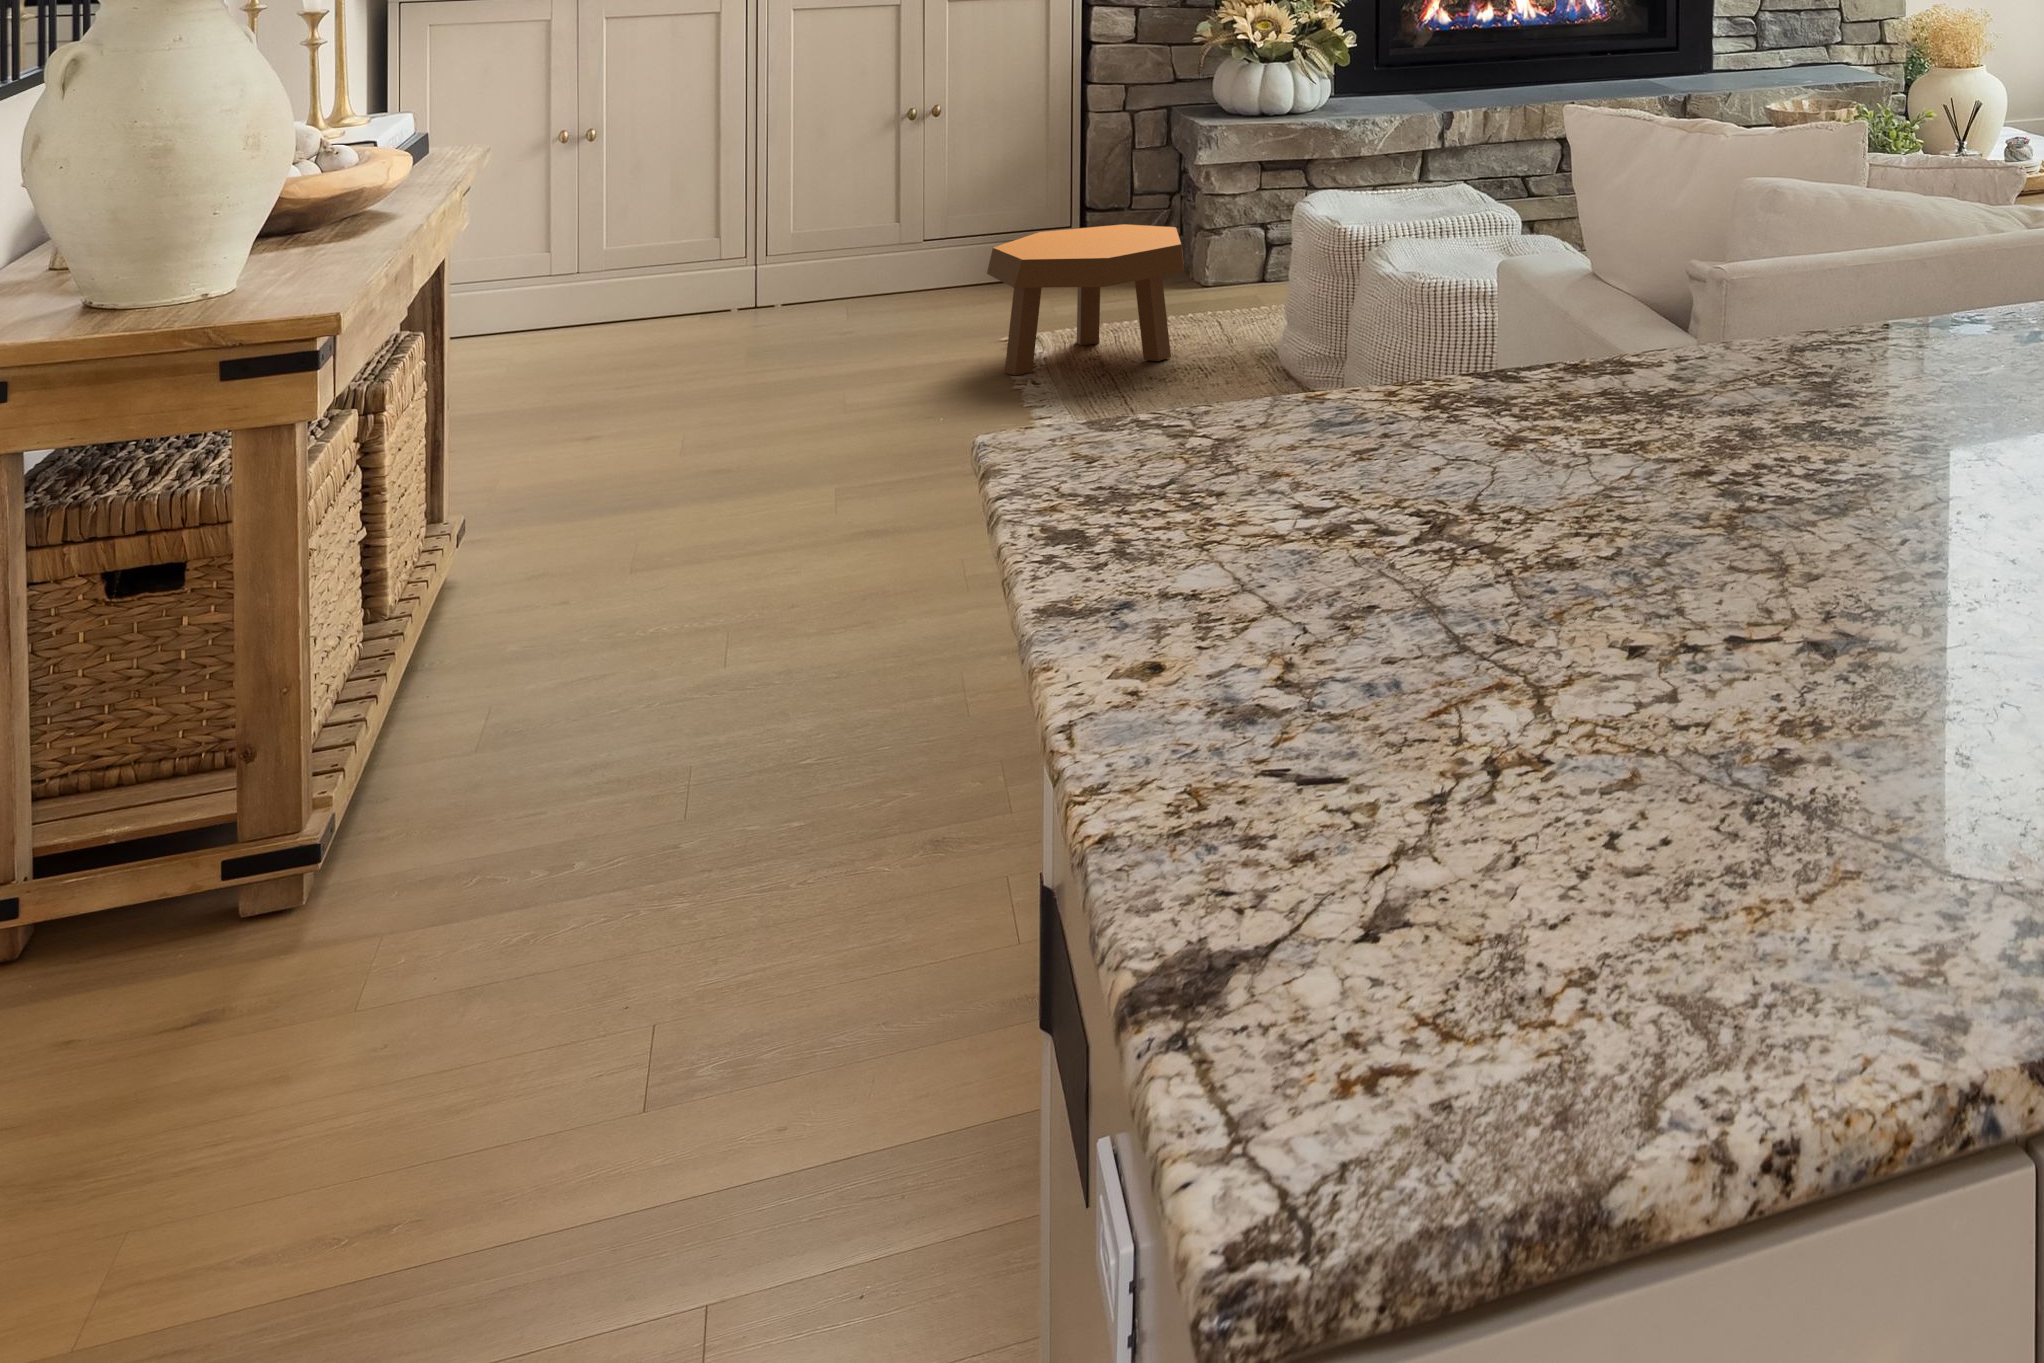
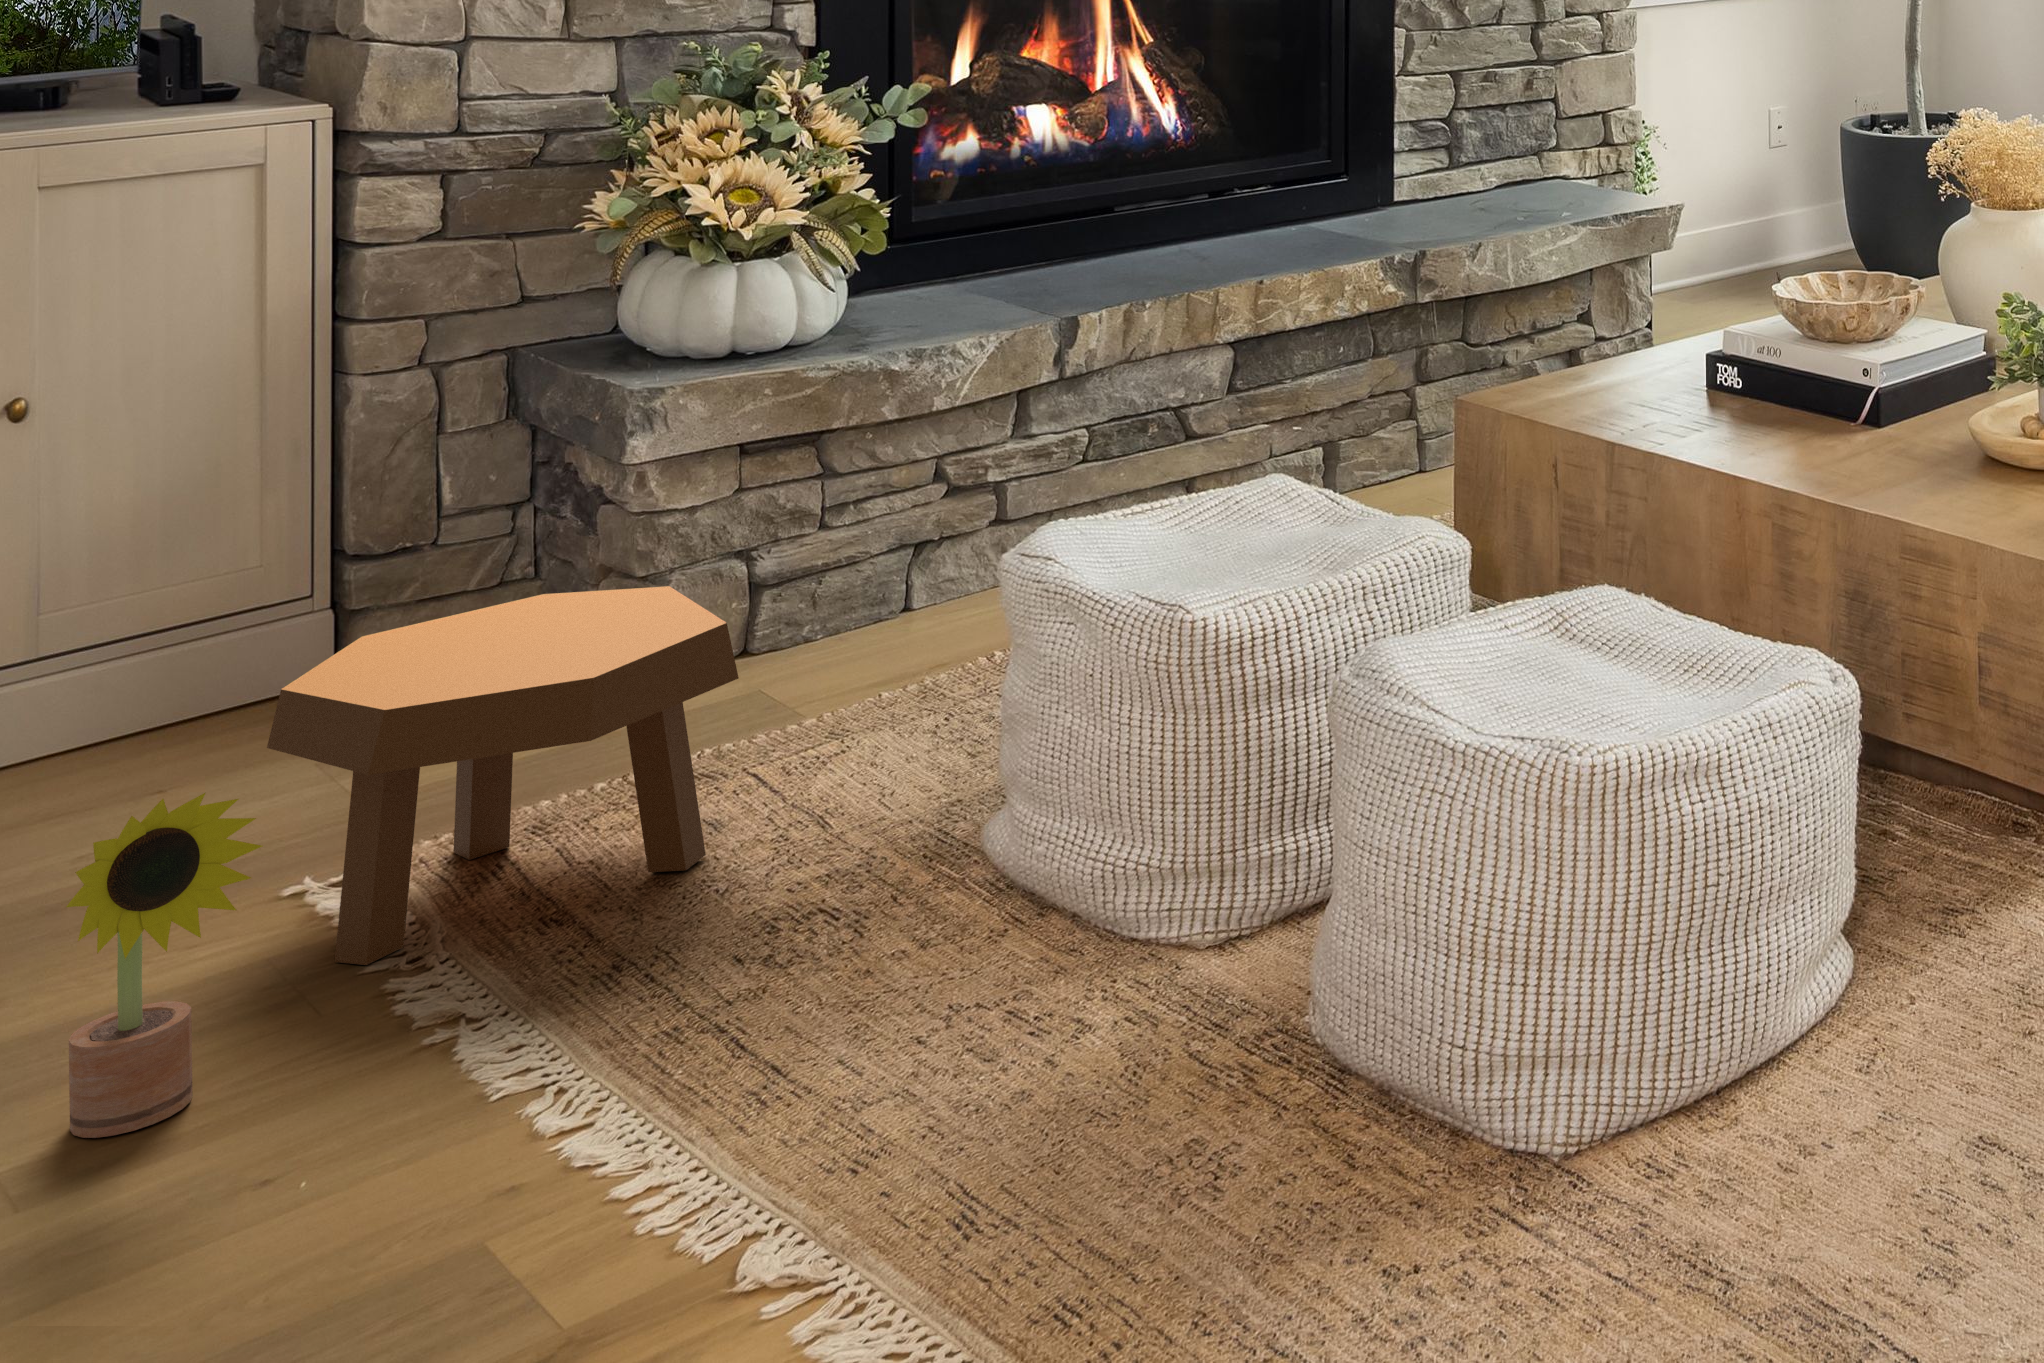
decorative plant: none [873,274,950,413] -> present [67,793,262,1138]

